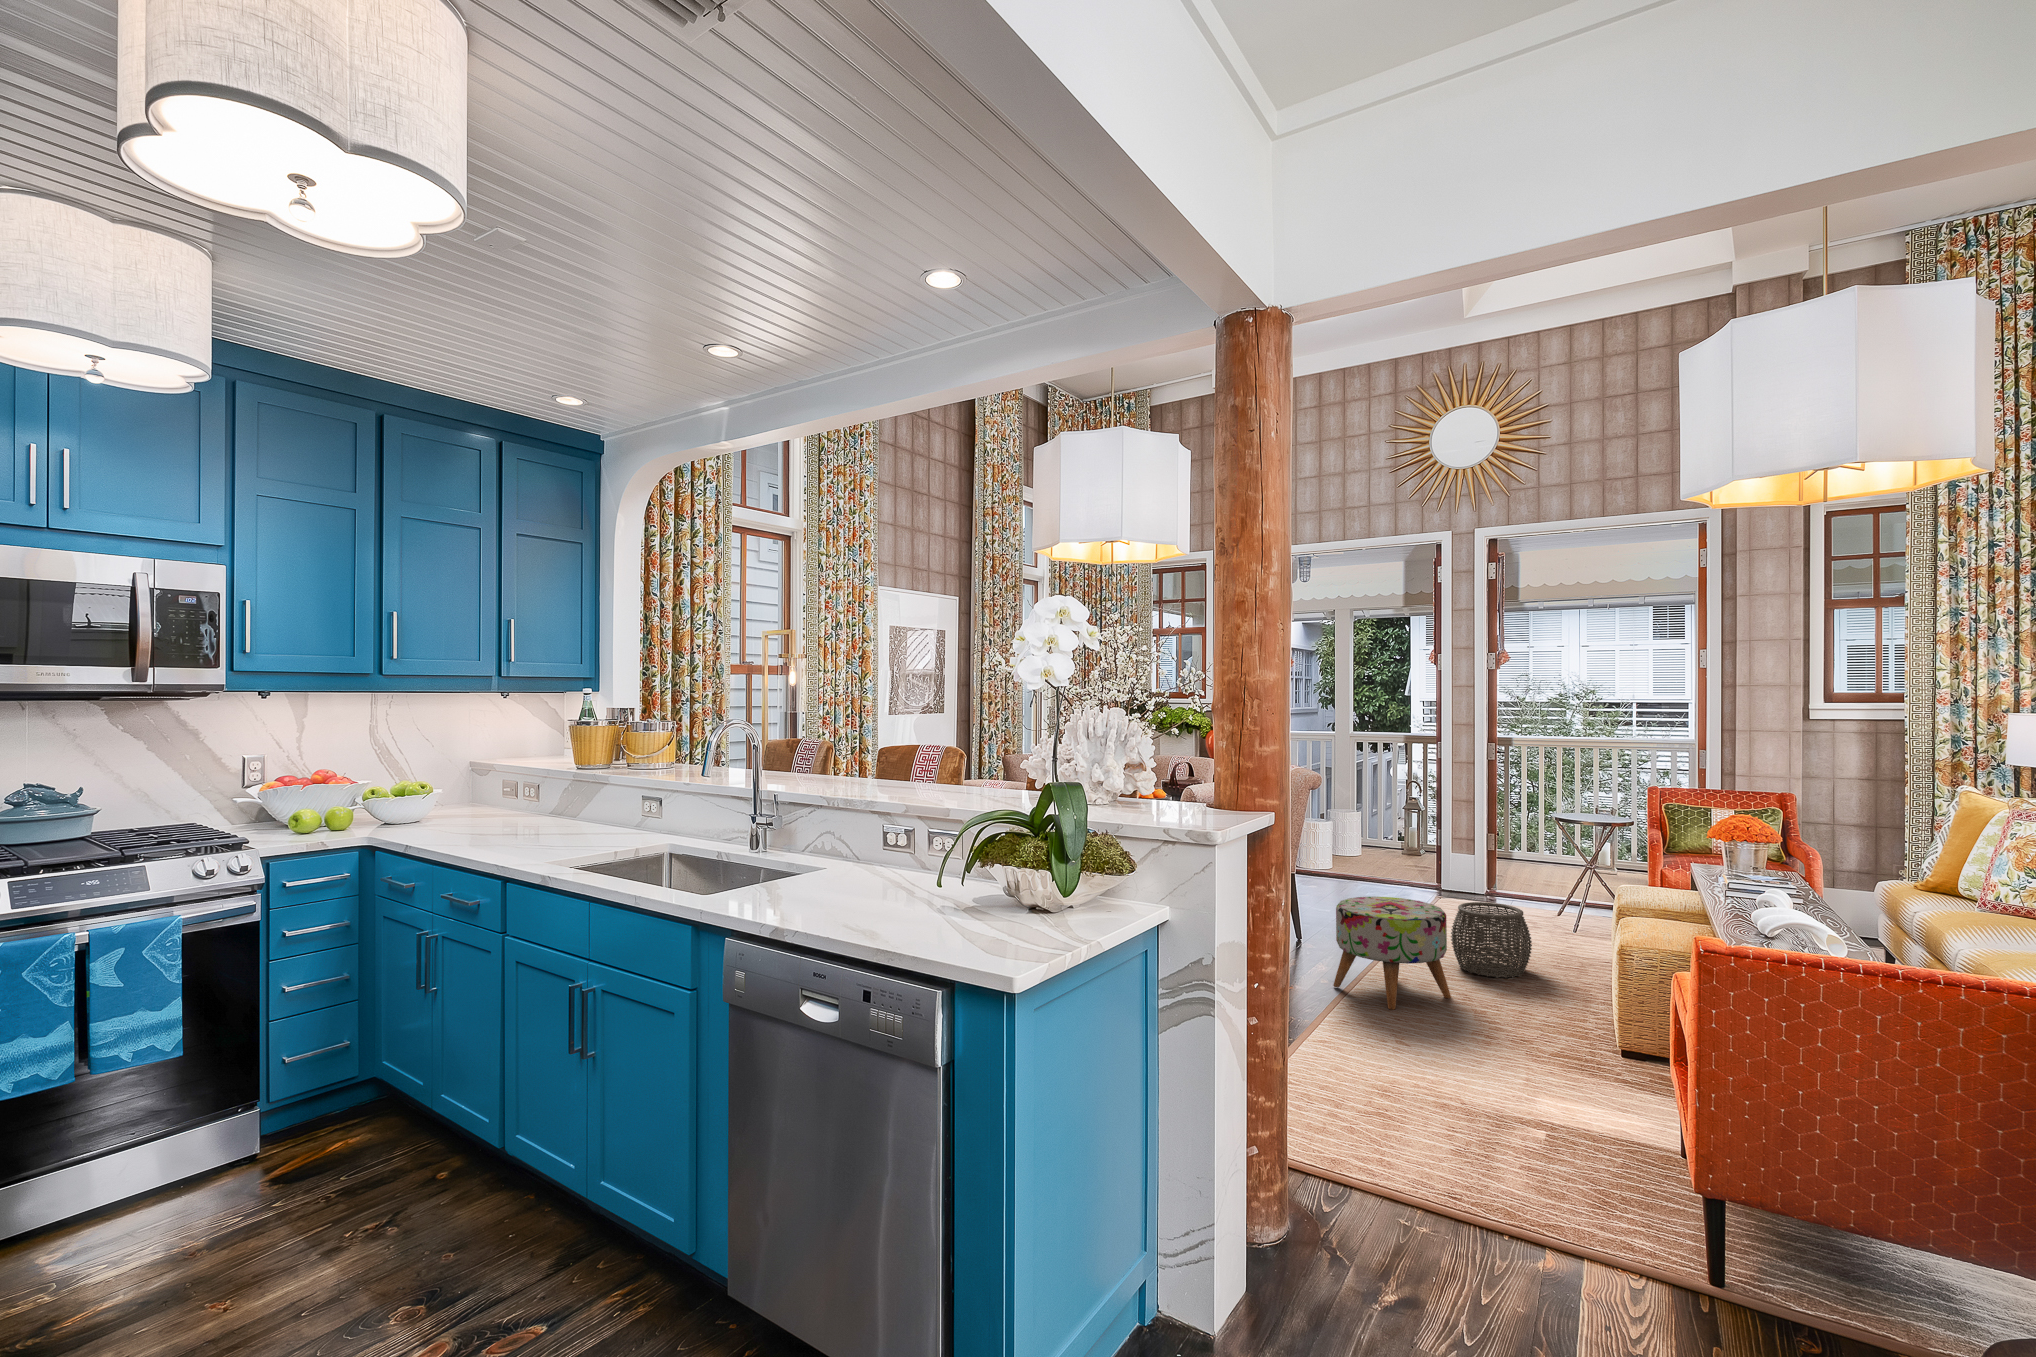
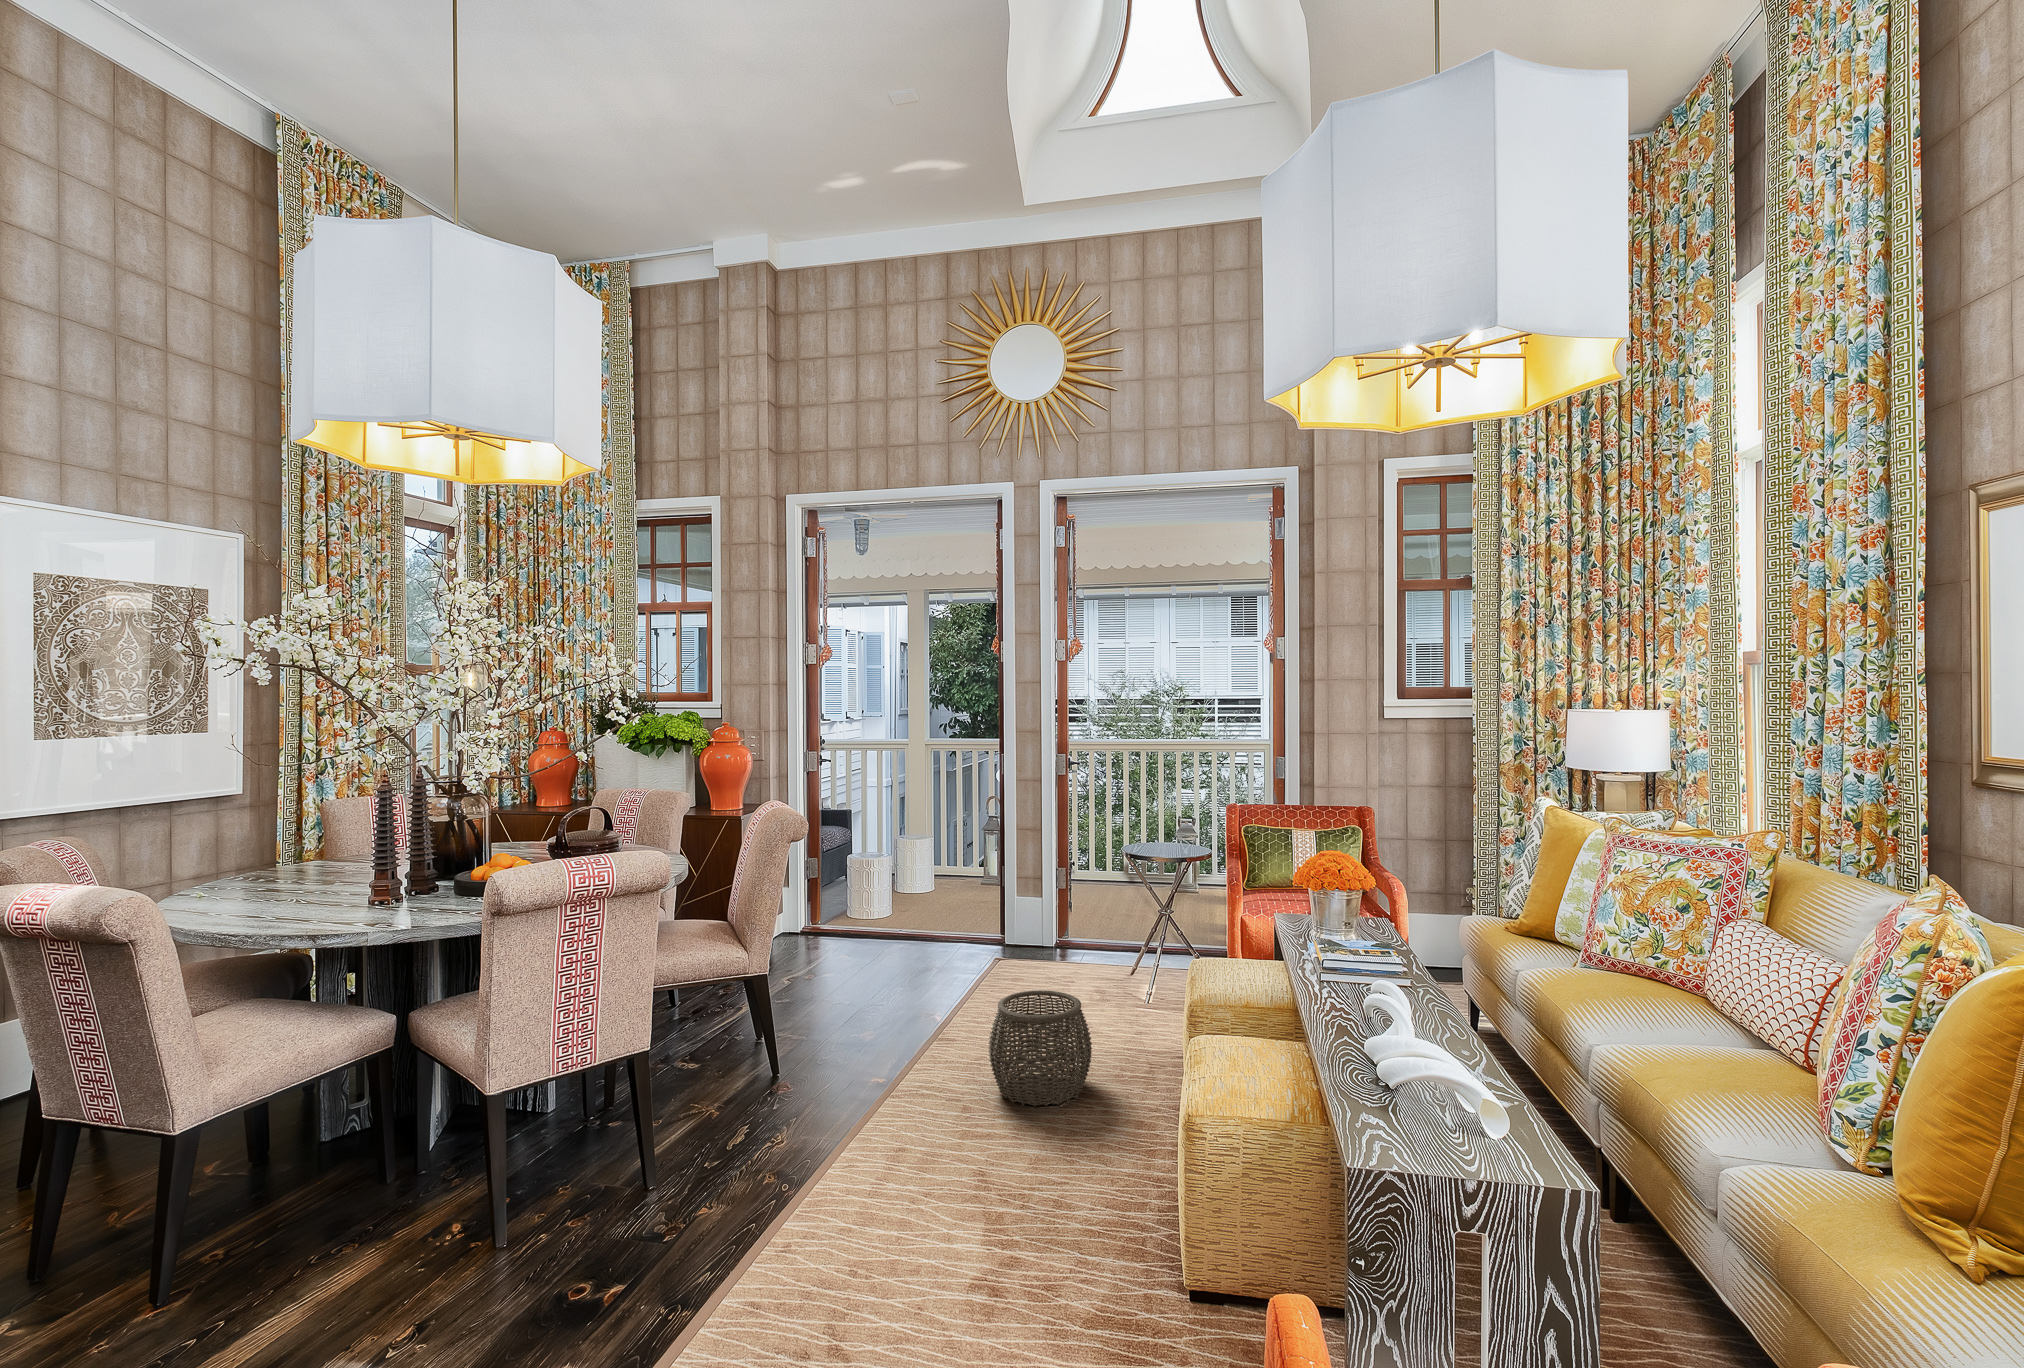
ottoman: present [1333,896,1451,1010] -> none [806,1009,978,1212]

